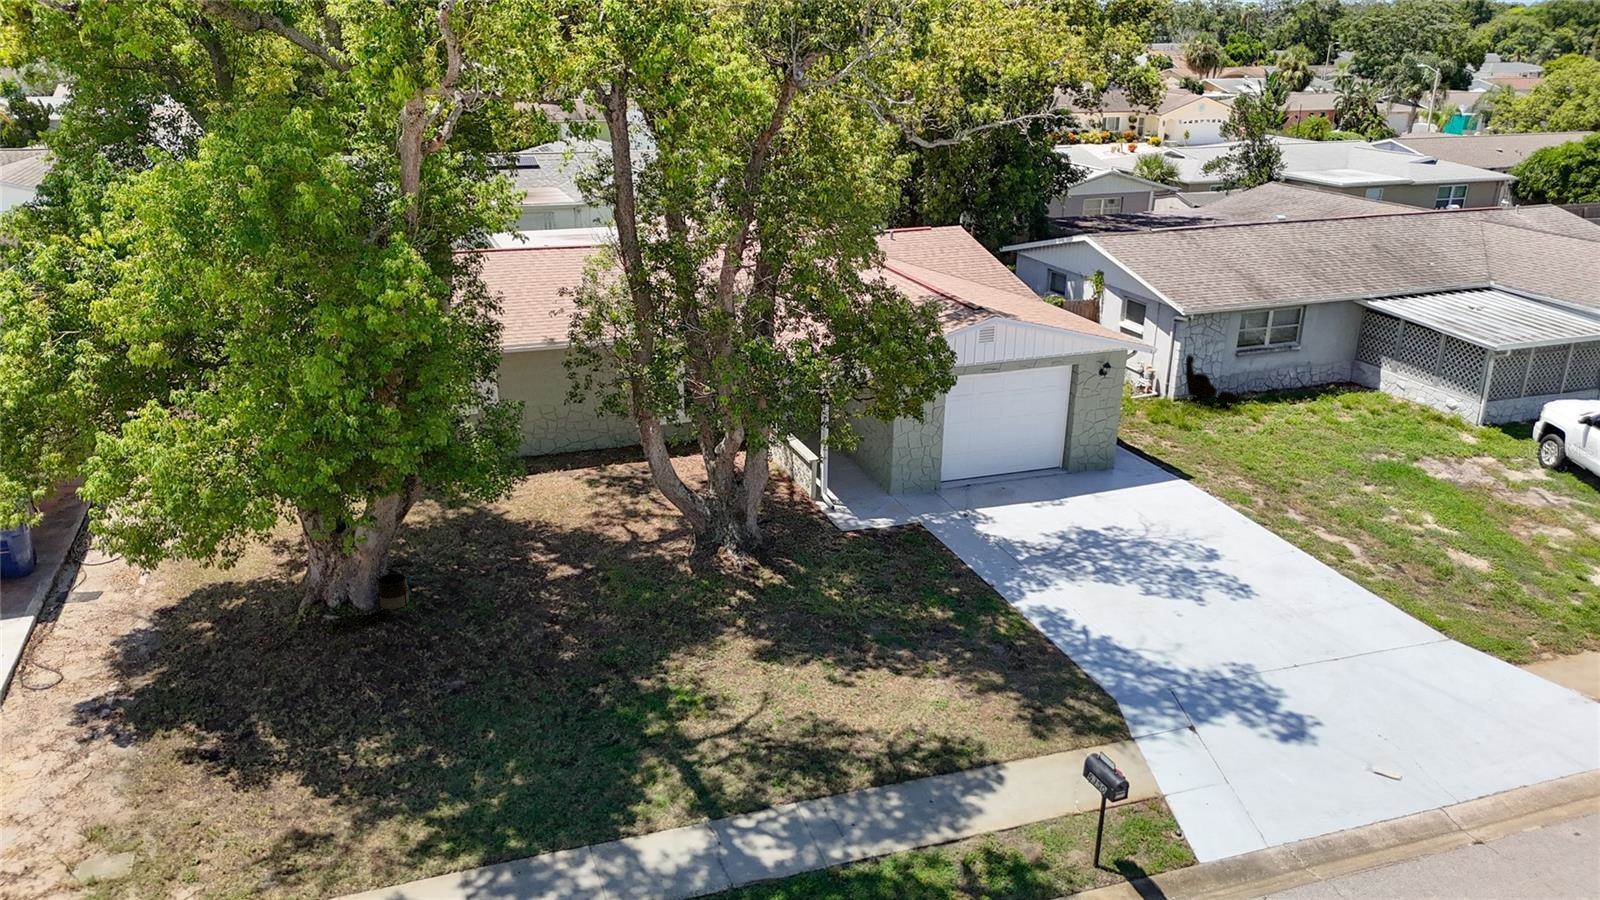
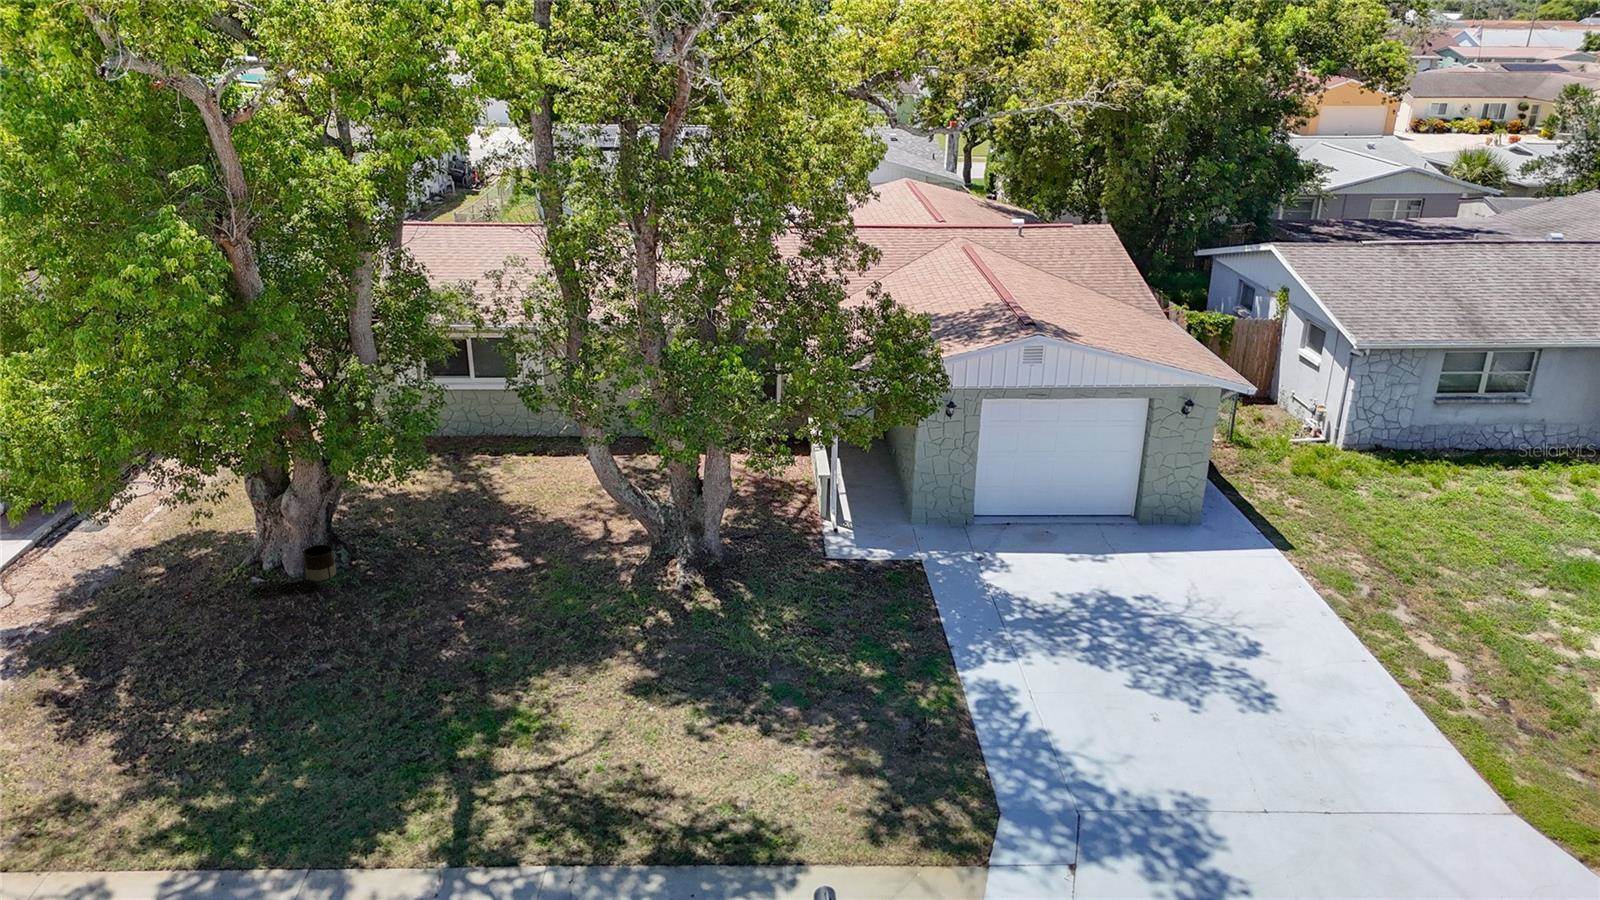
lounge chair: present [1185,355,1237,408] -> none [1353,396,1424,471]

